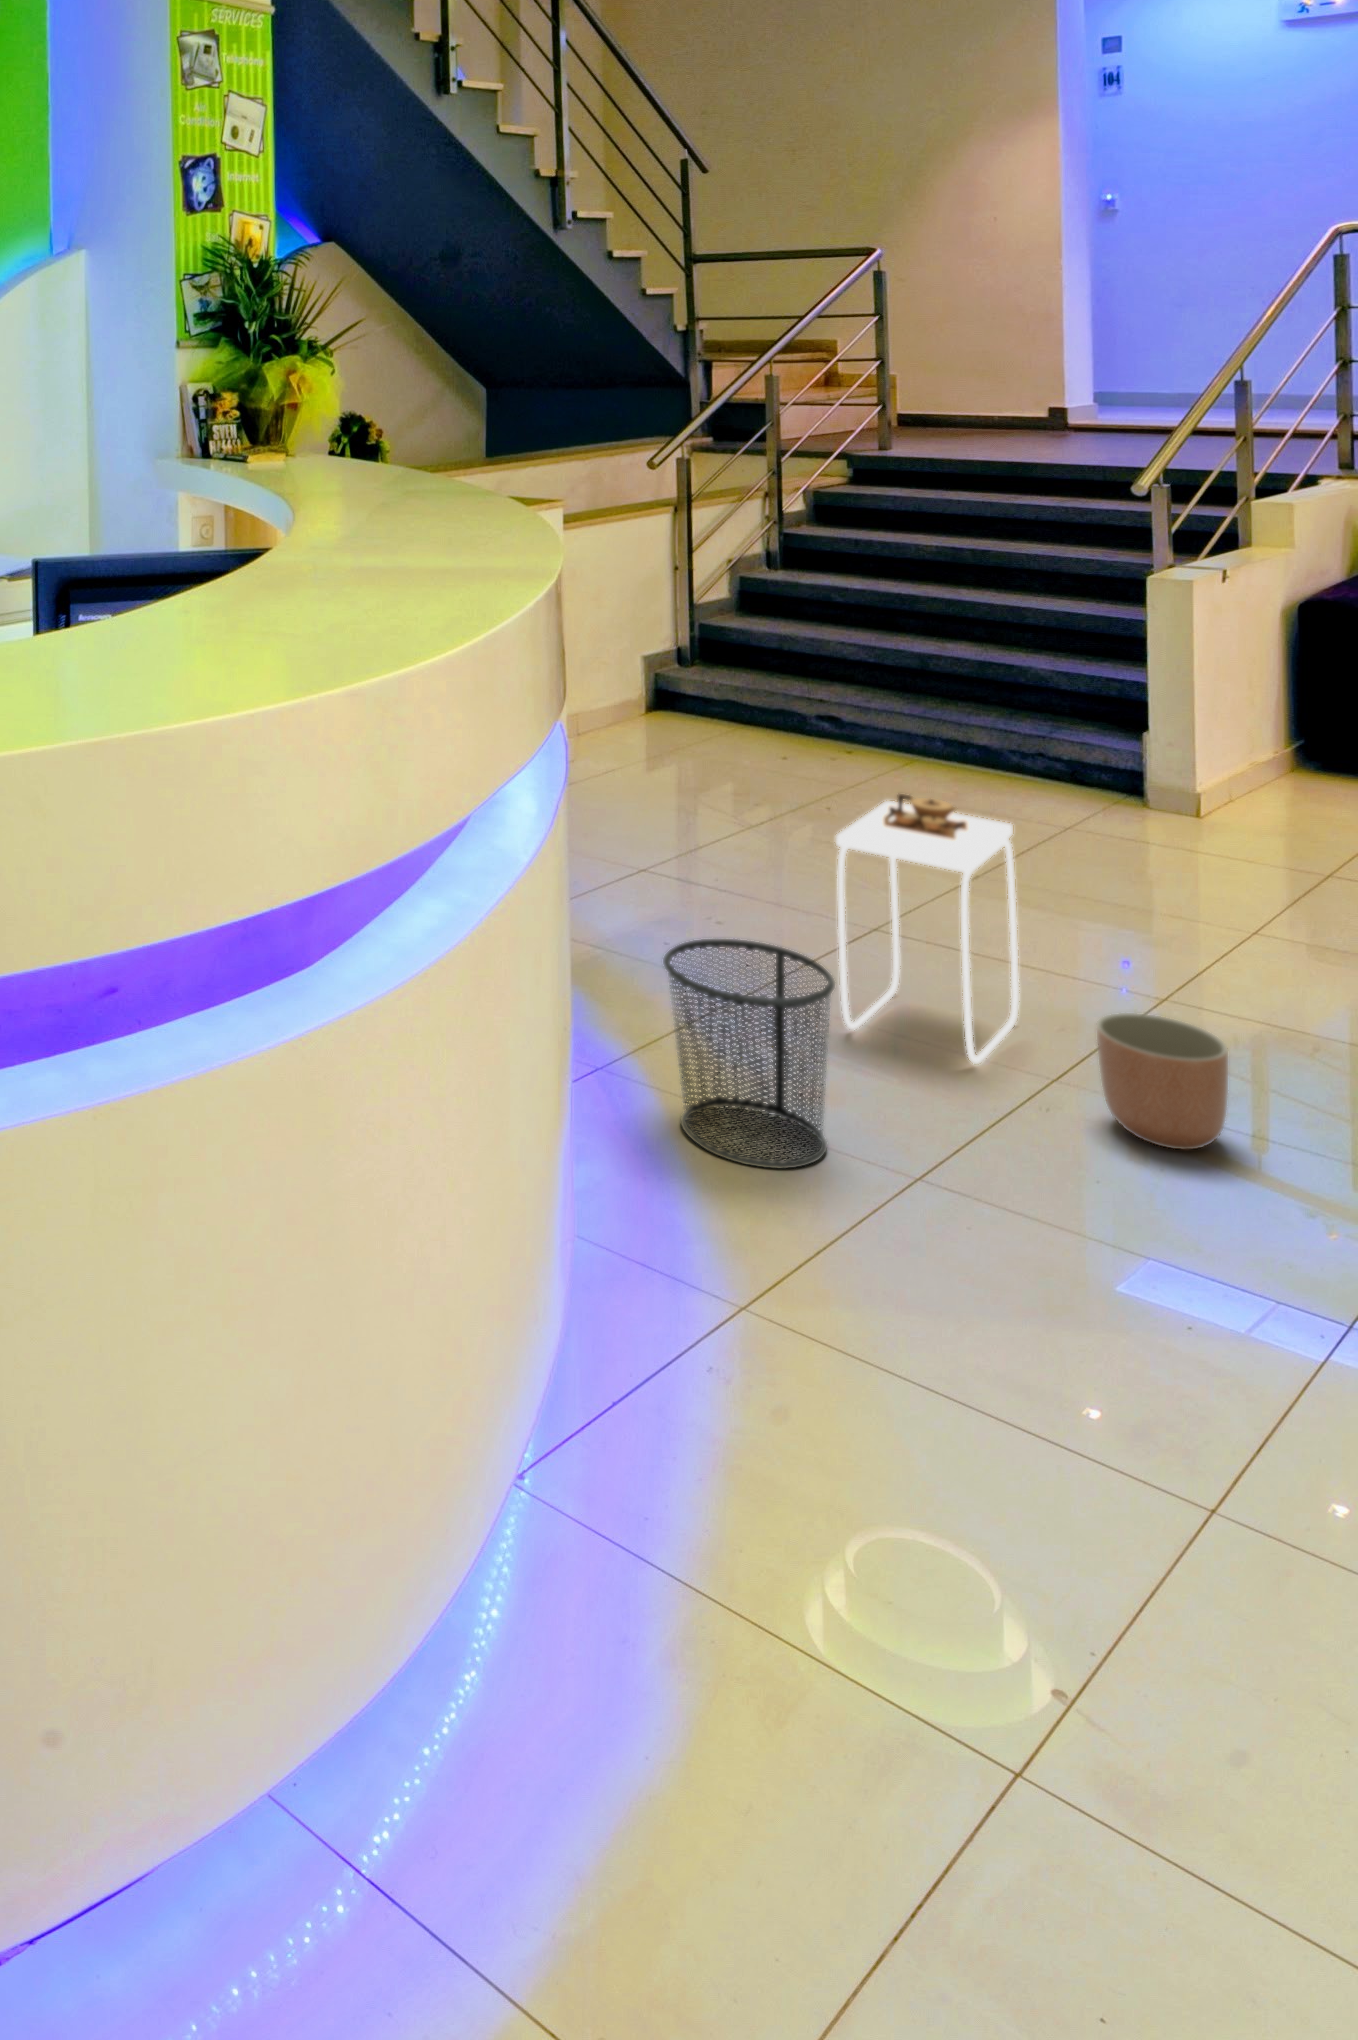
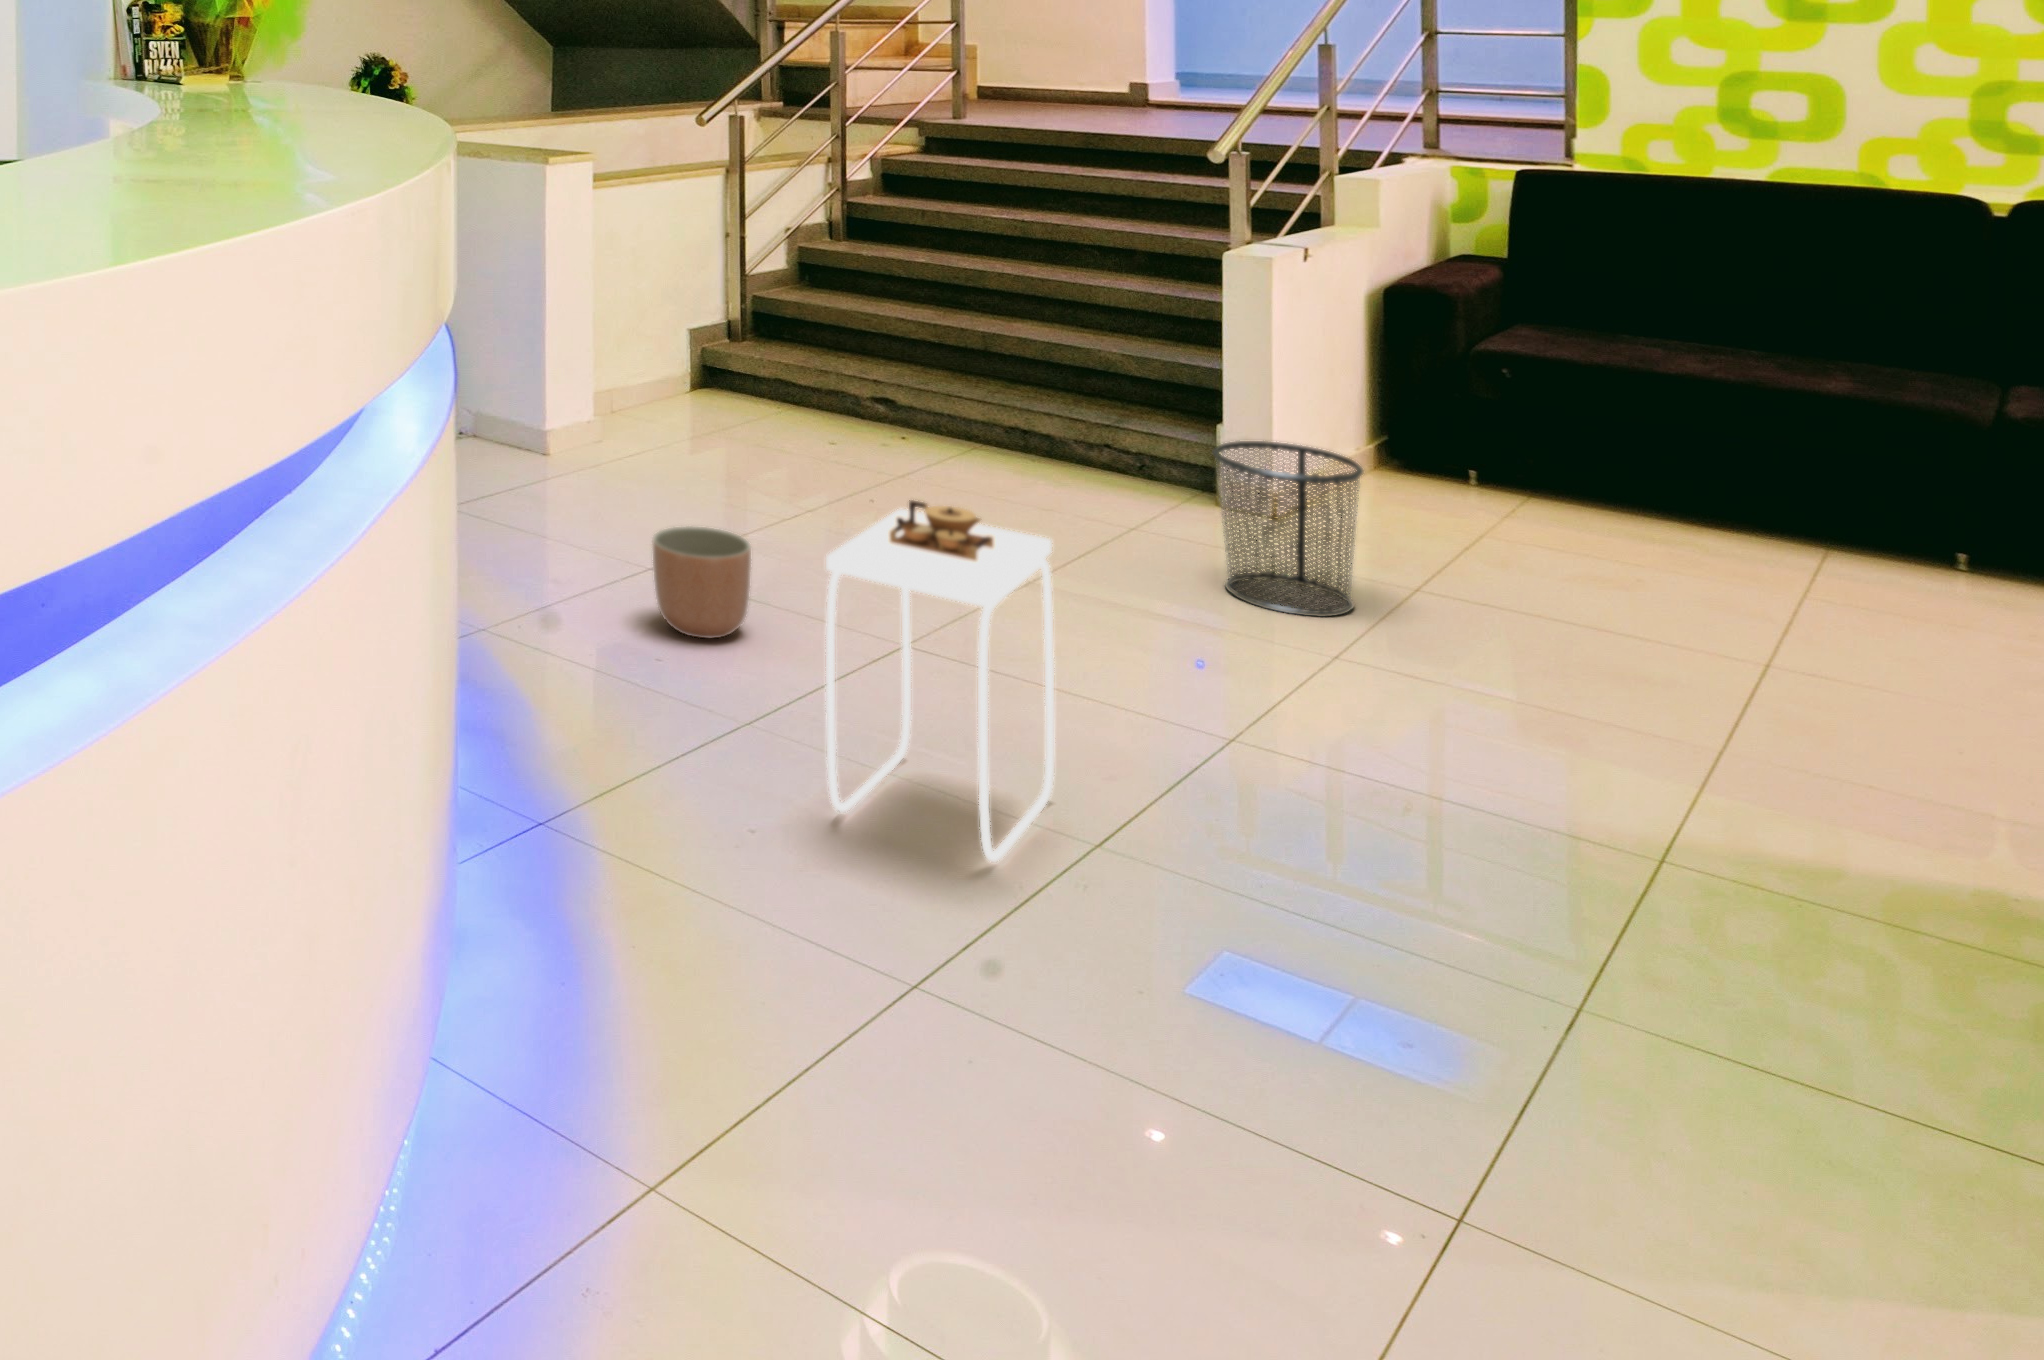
waste bin: present [663,939,835,1169] -> present [1213,441,1363,617]
planter: present [1097,1013,1228,1150] -> present [653,526,751,638]

